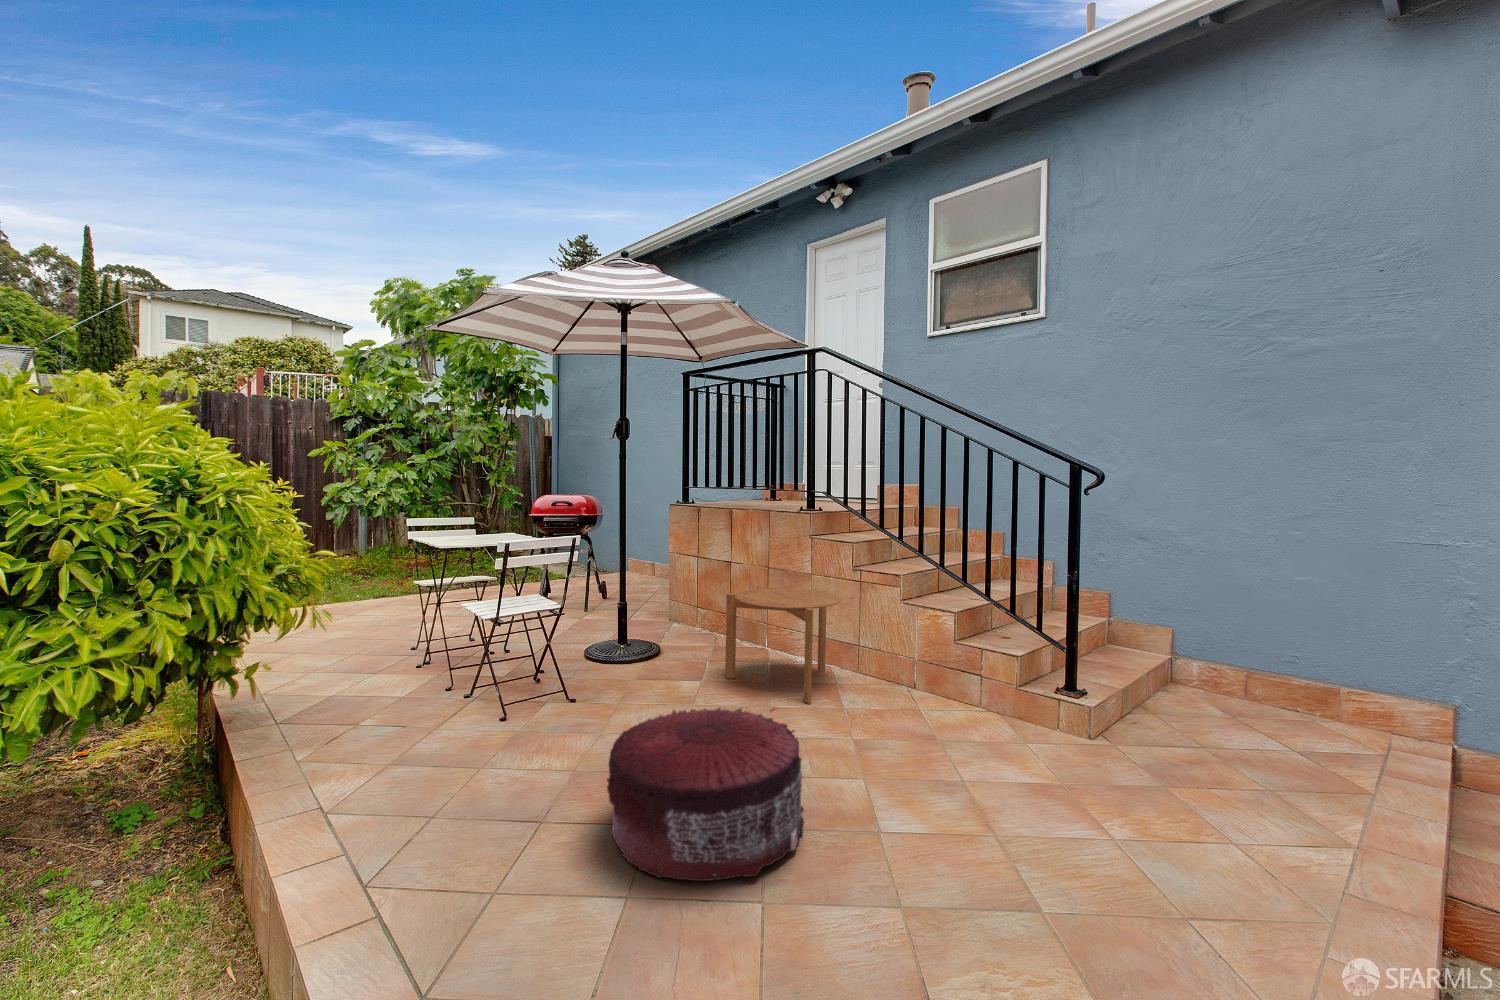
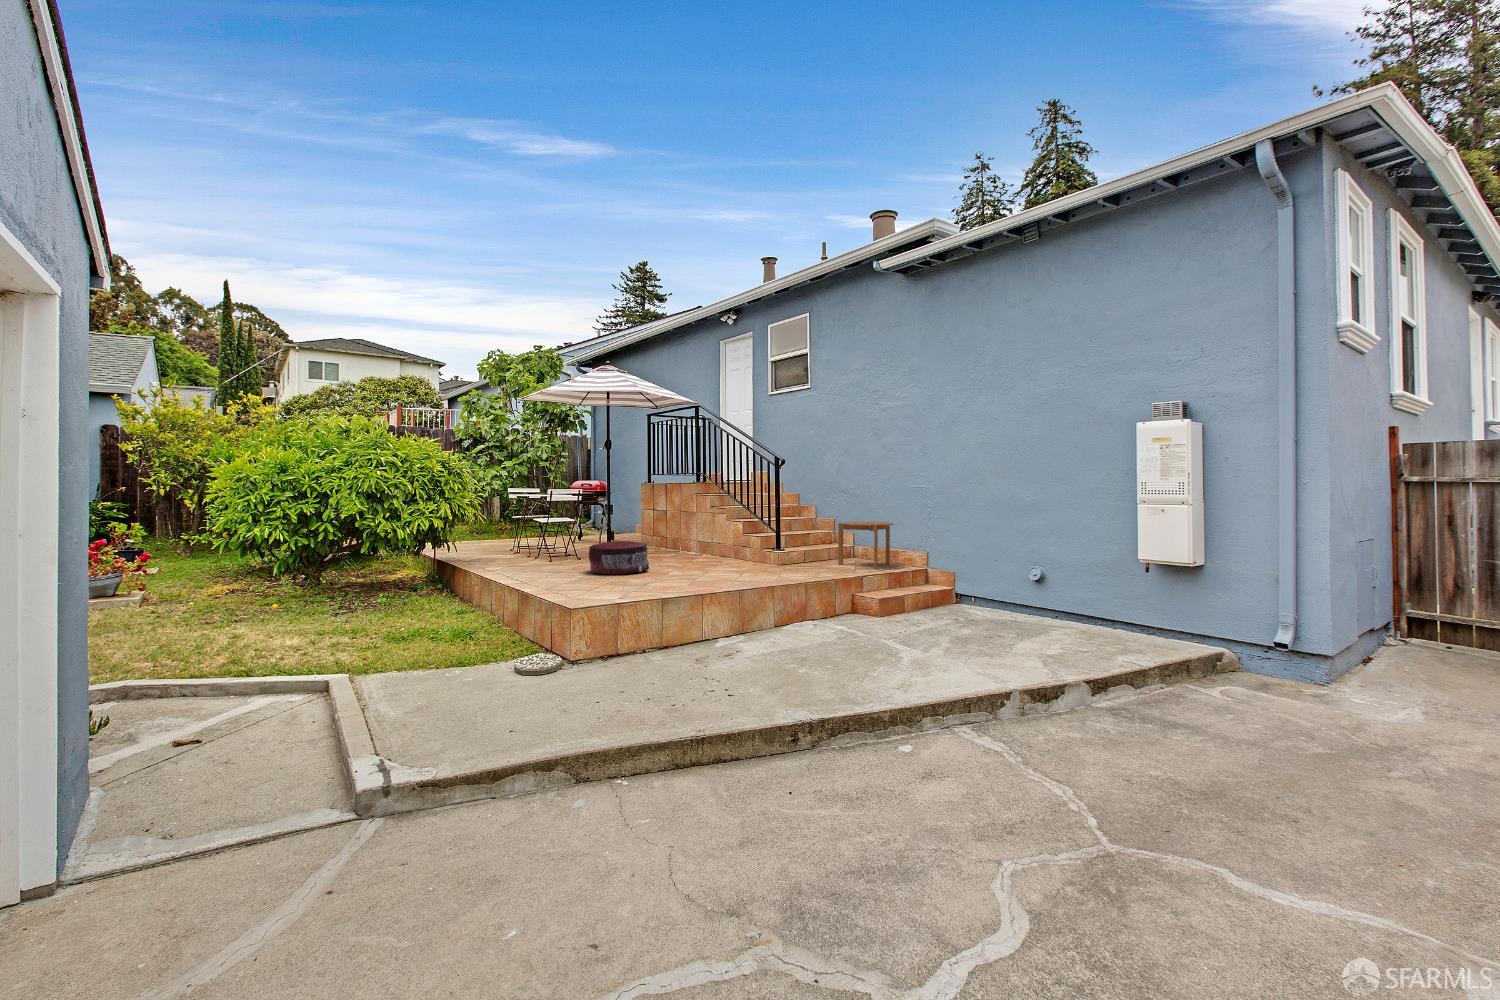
side table: present [725,588,841,704] -> present [838,522,894,569]

